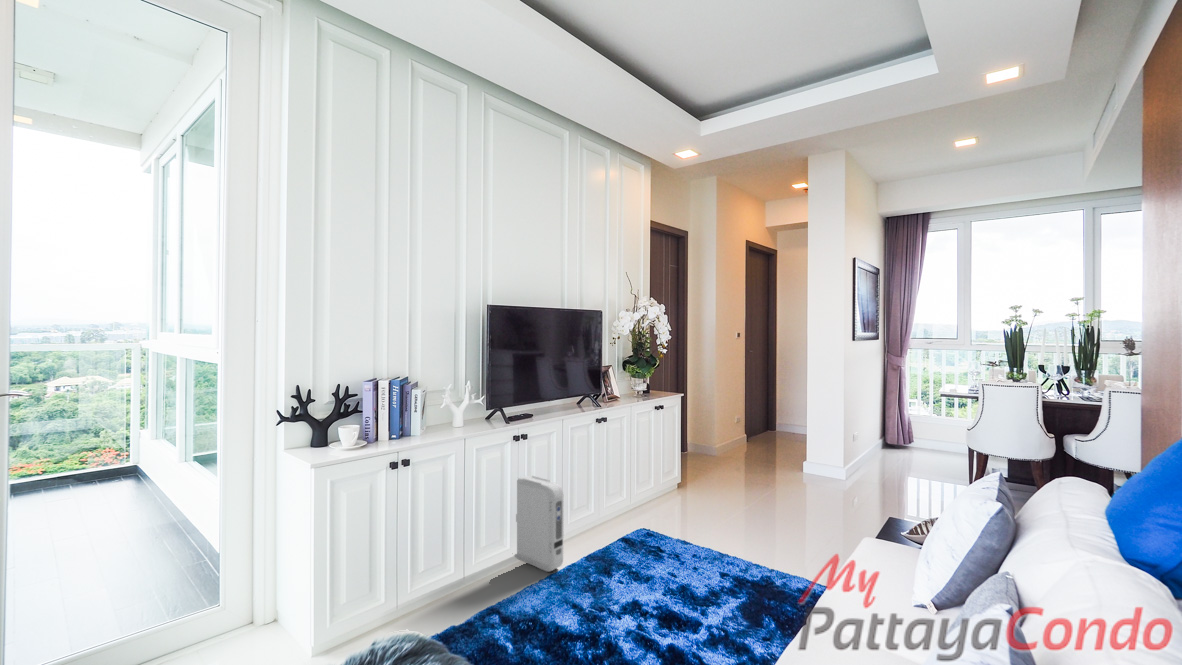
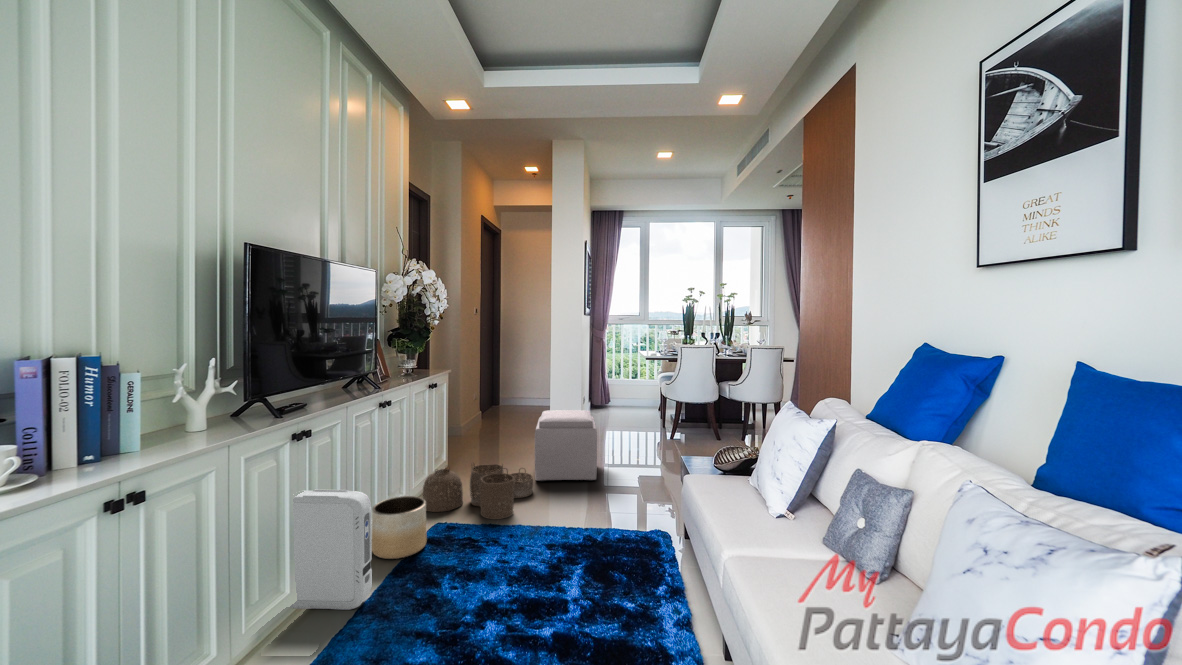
ottoman: none [756,443,835,526] -> present [535,410,597,482]
woven basket: none [642,480,747,539] -> present [423,463,533,519]
planter: none [584,497,625,547] -> present [372,496,427,559]

